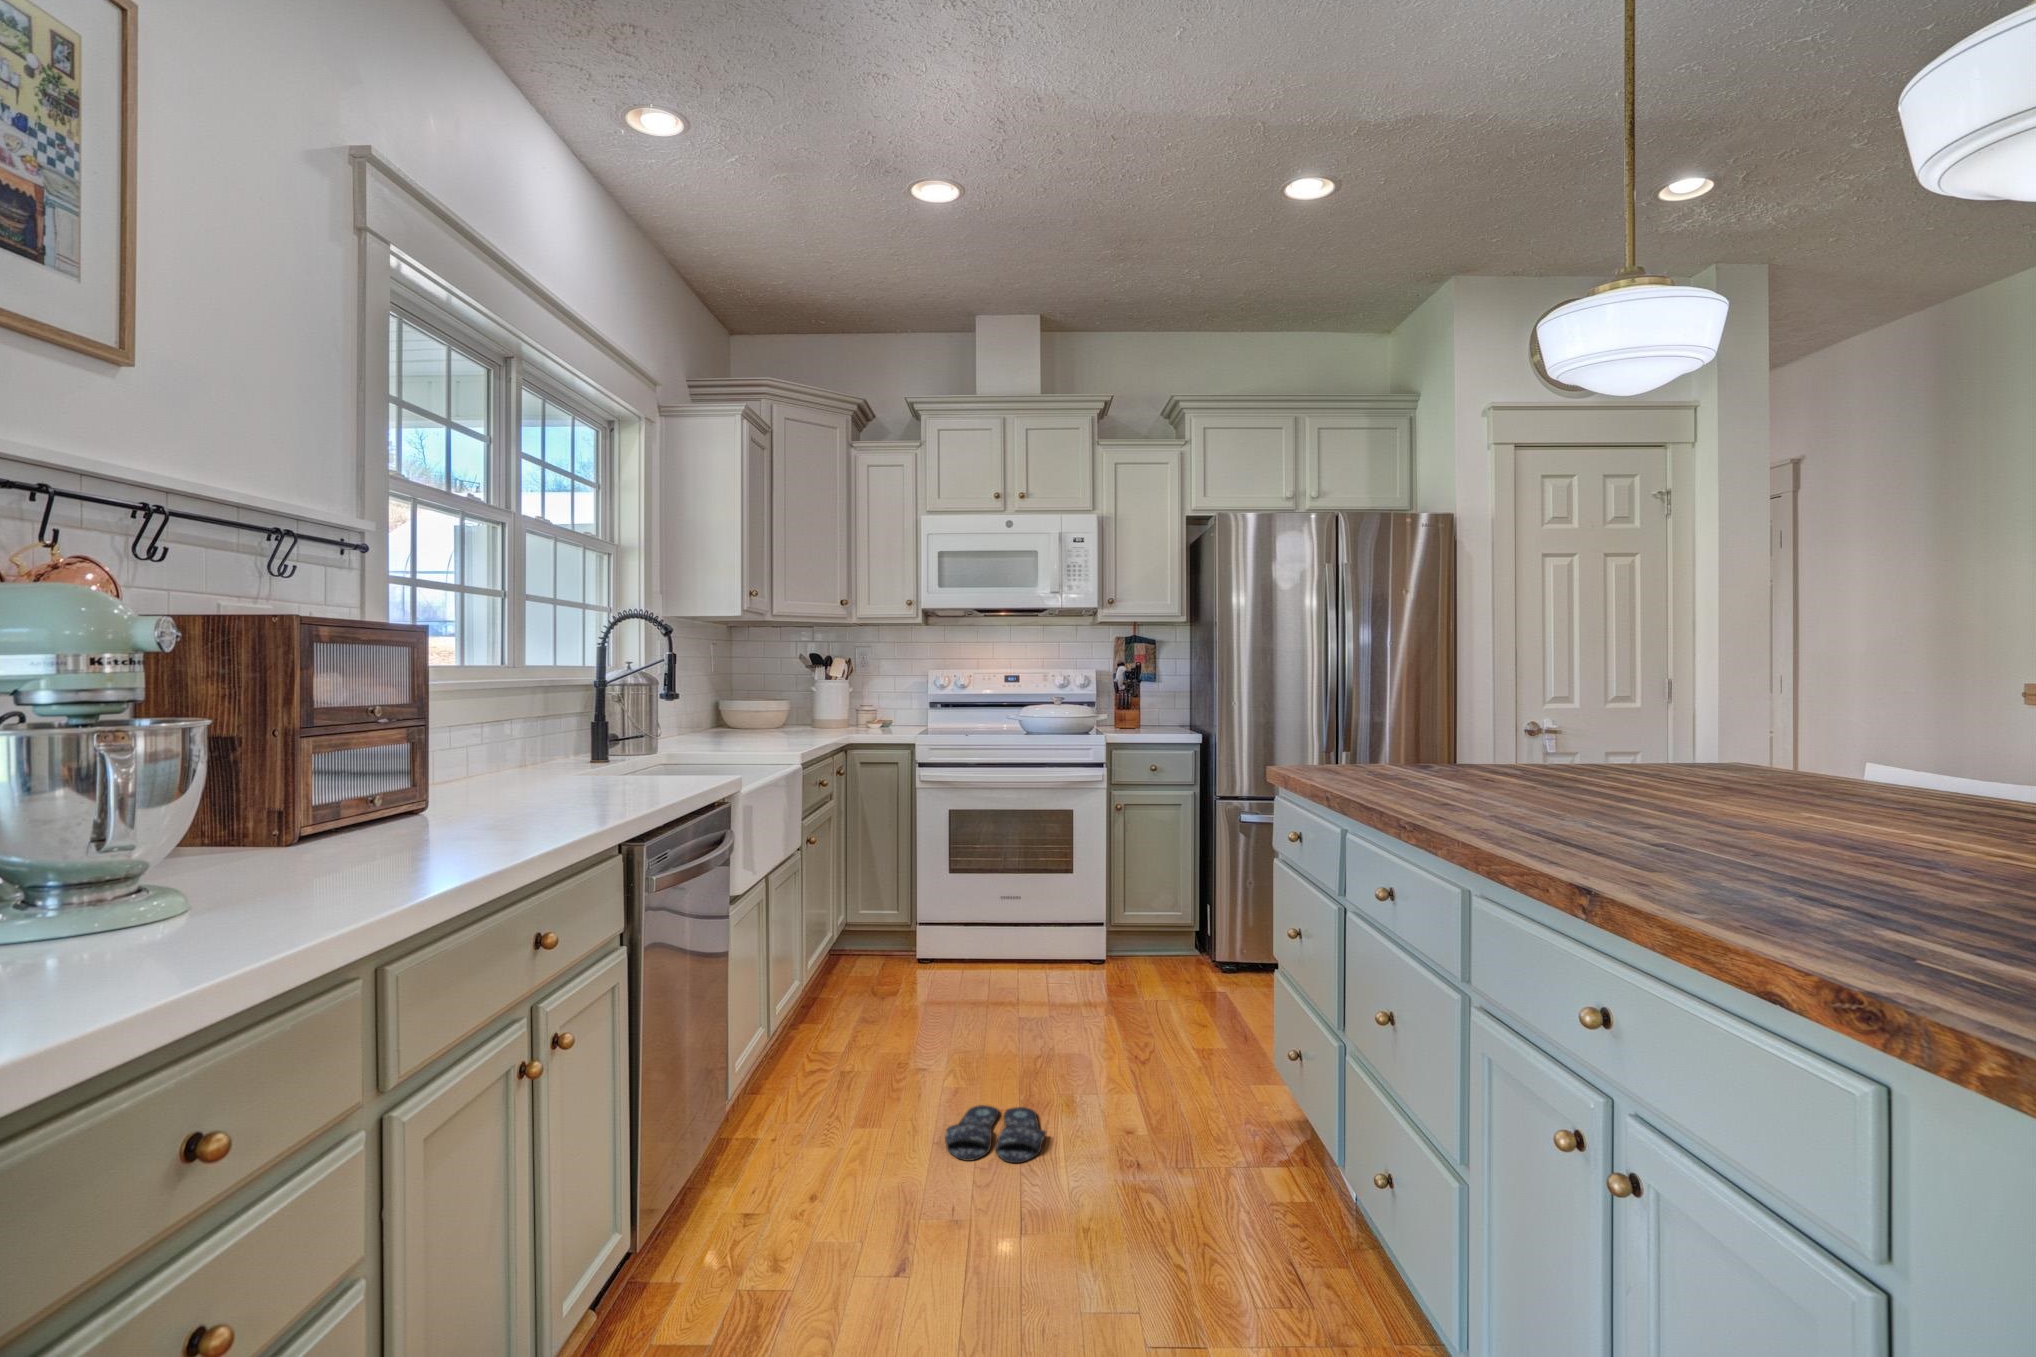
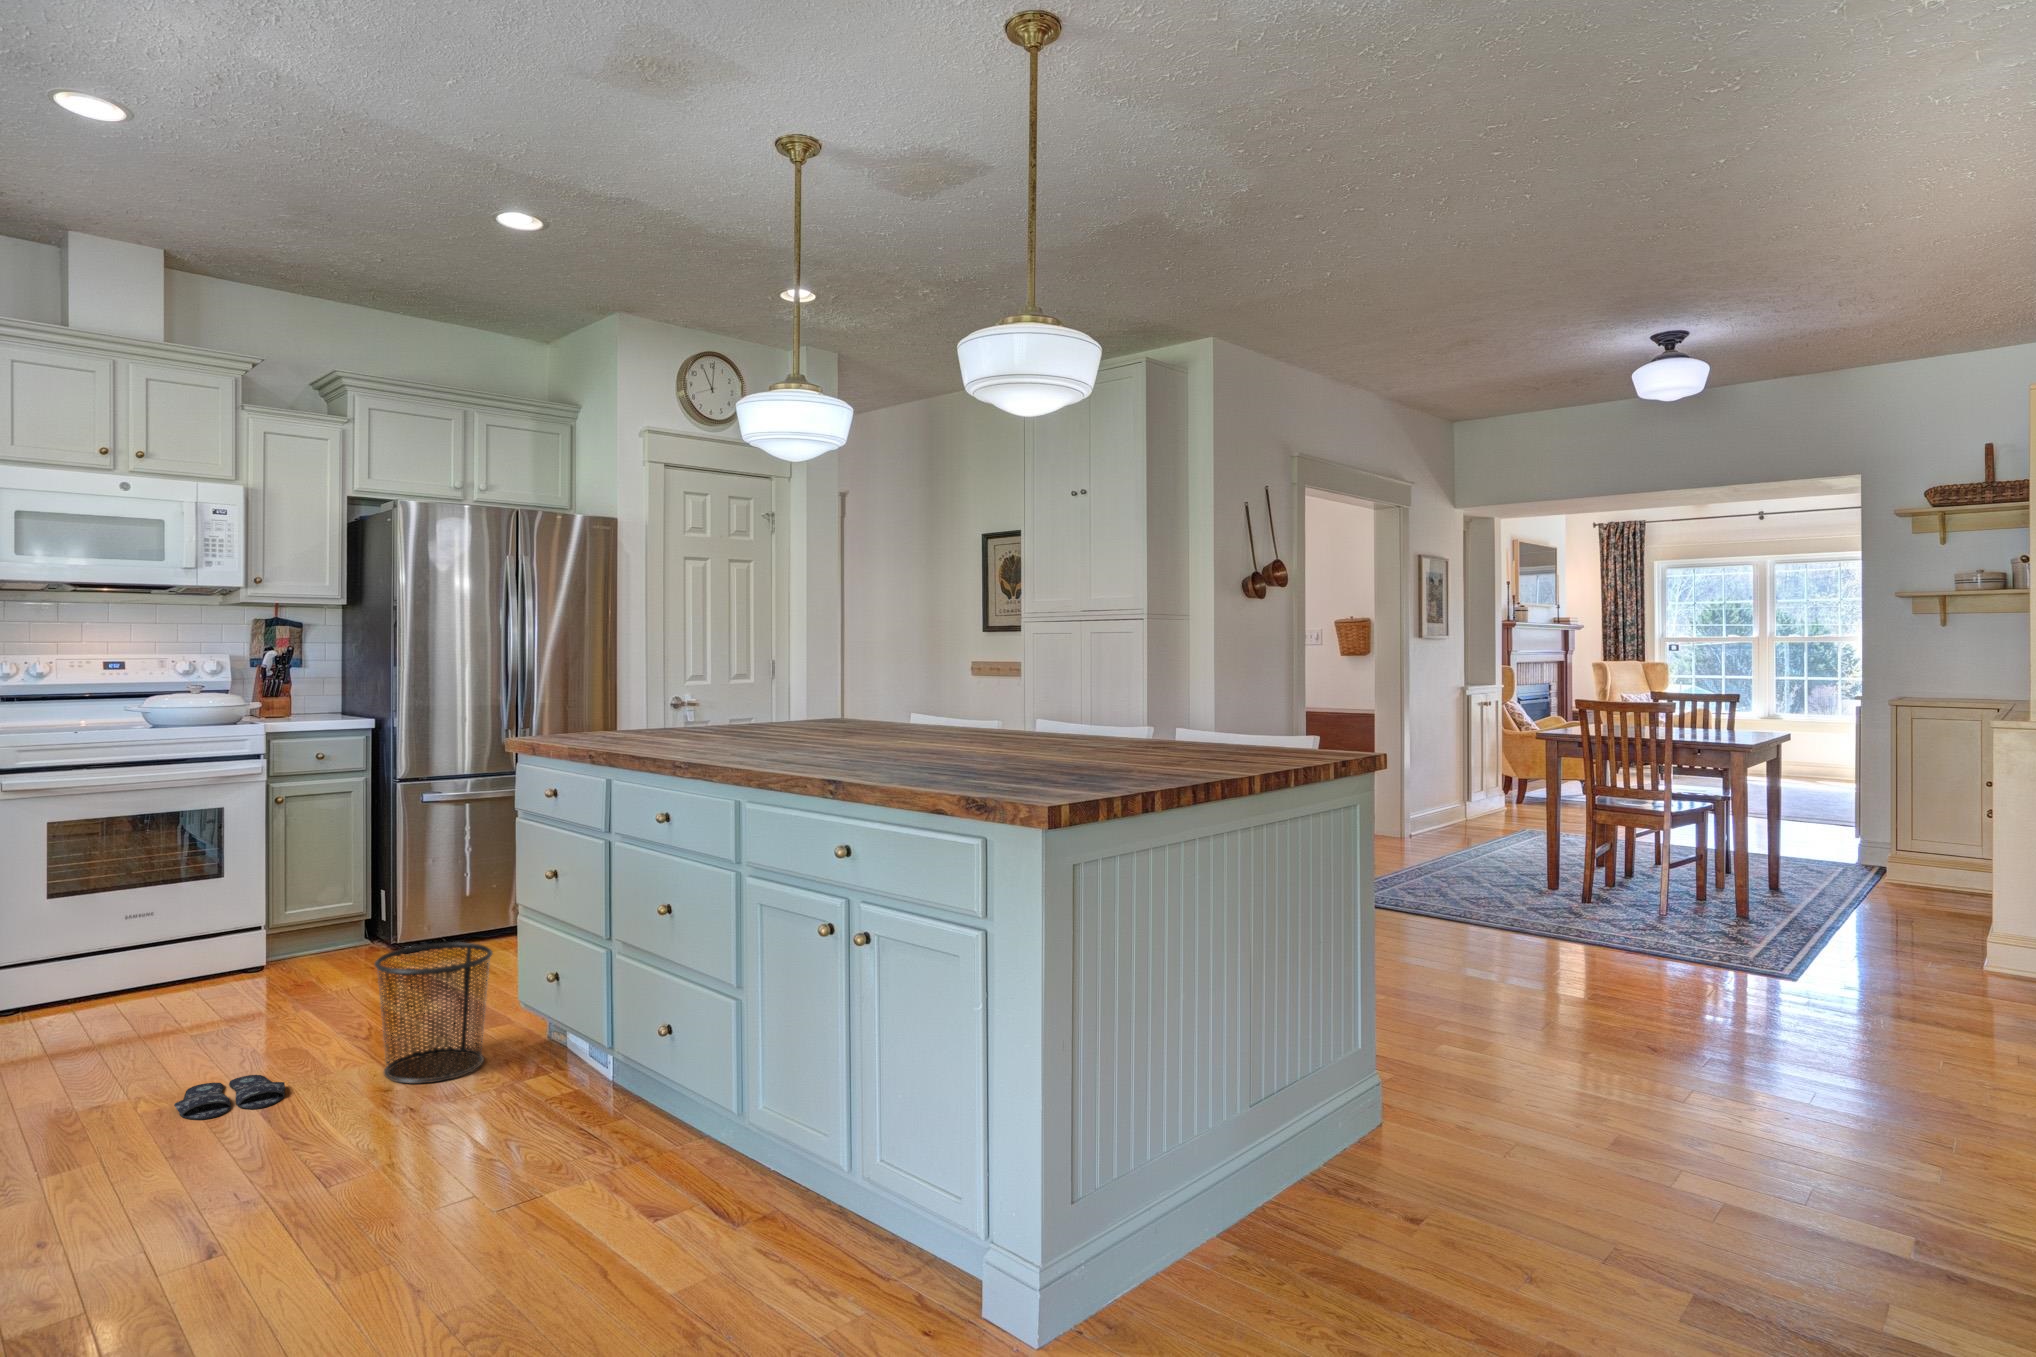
waste bin: none [1132,1002,1265,1192] -> present [374,942,492,1084]

